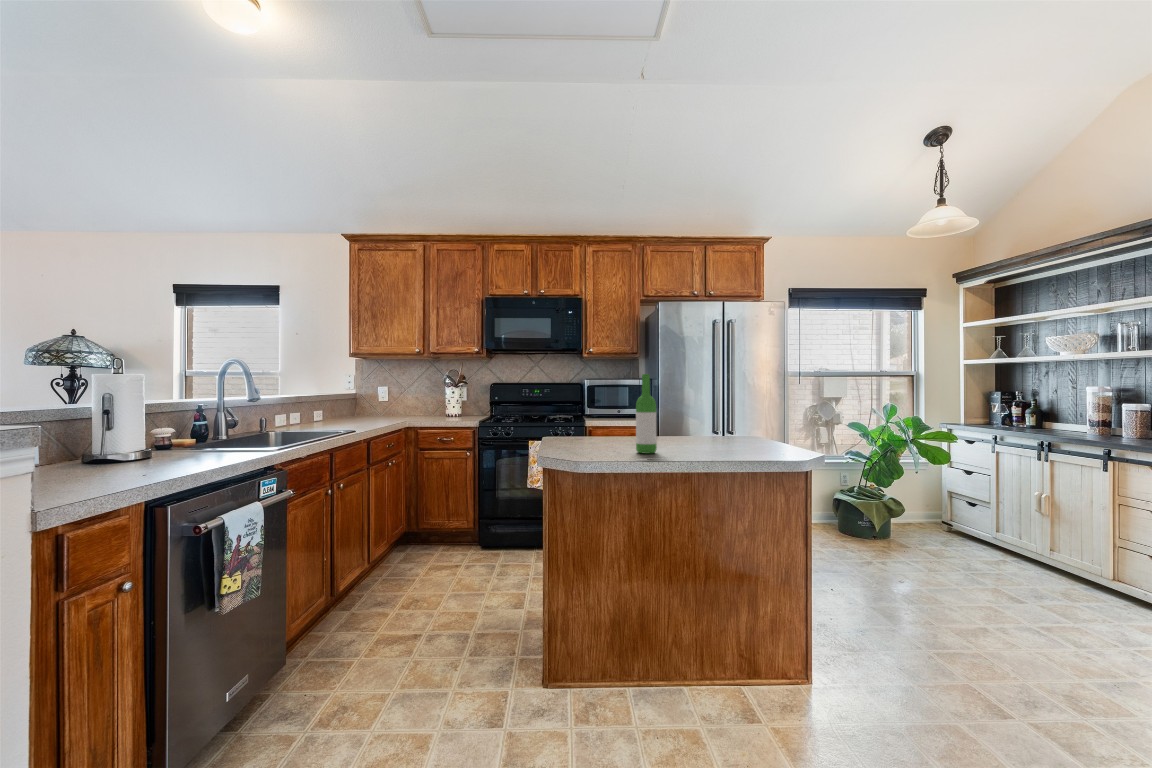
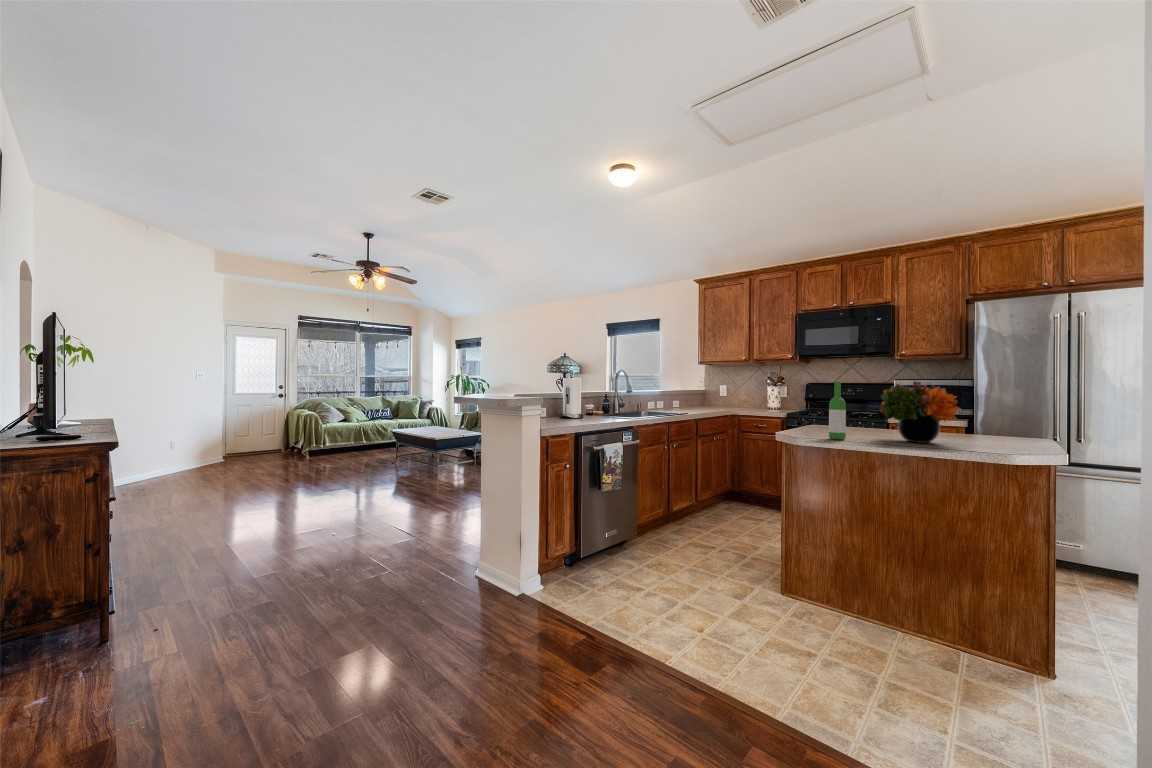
flower arrangement: none [666,374,750,447] -> present [880,381,960,443]

